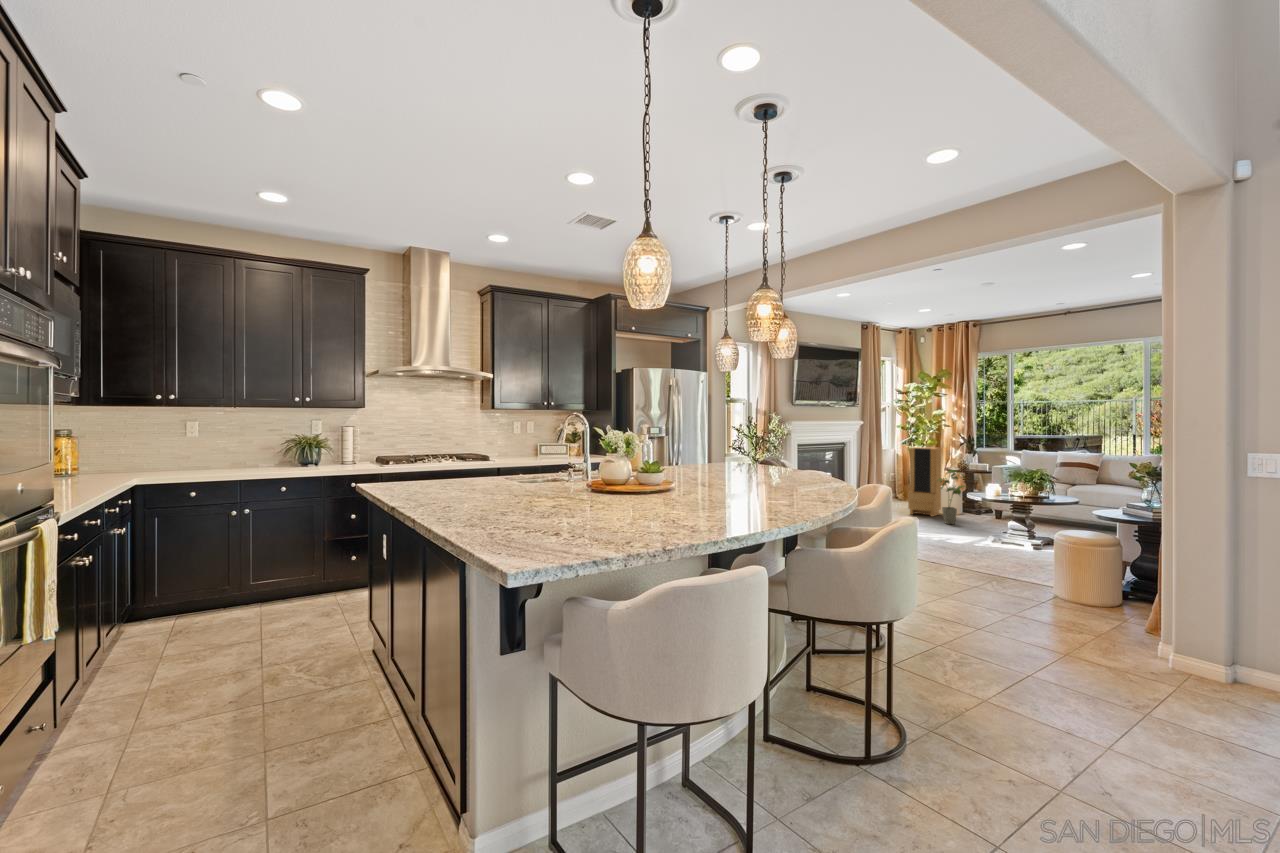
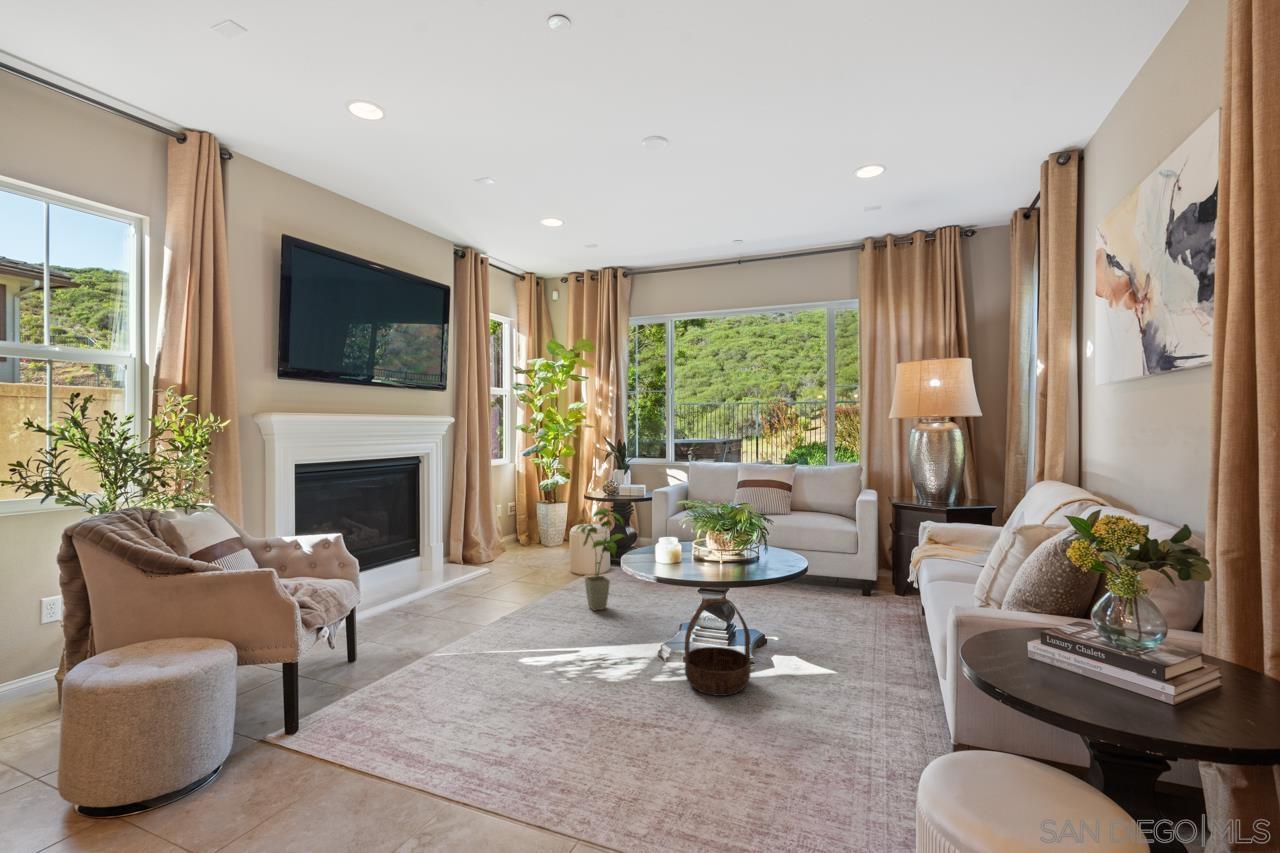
storage cabinet: present [908,447,941,517] -> none [529,463,582,587]
basket: none [992,506,1028,549] -> present [685,598,751,696]

